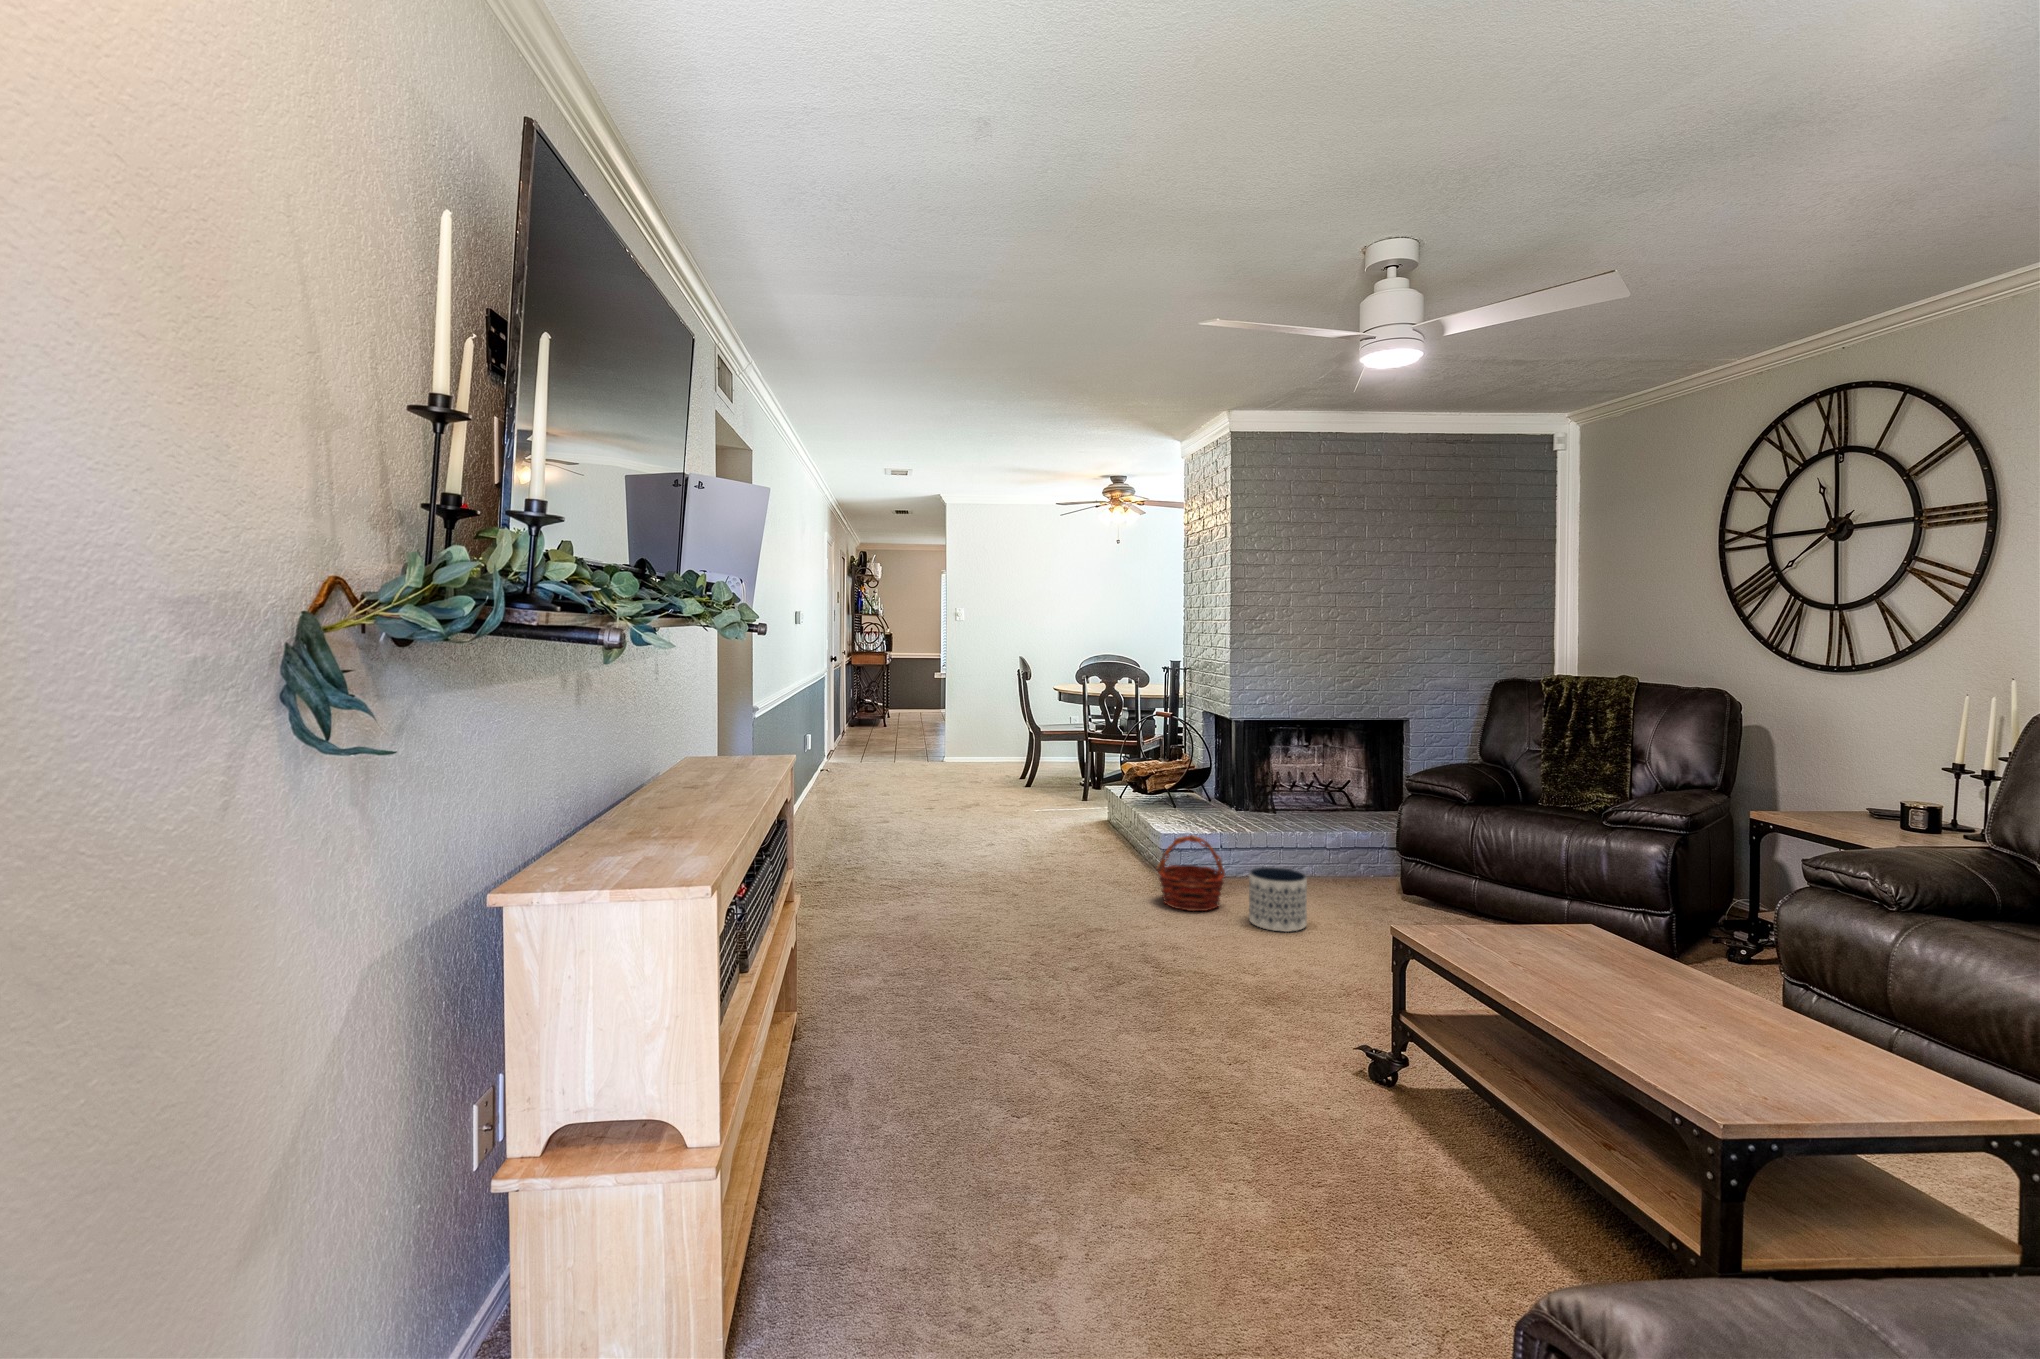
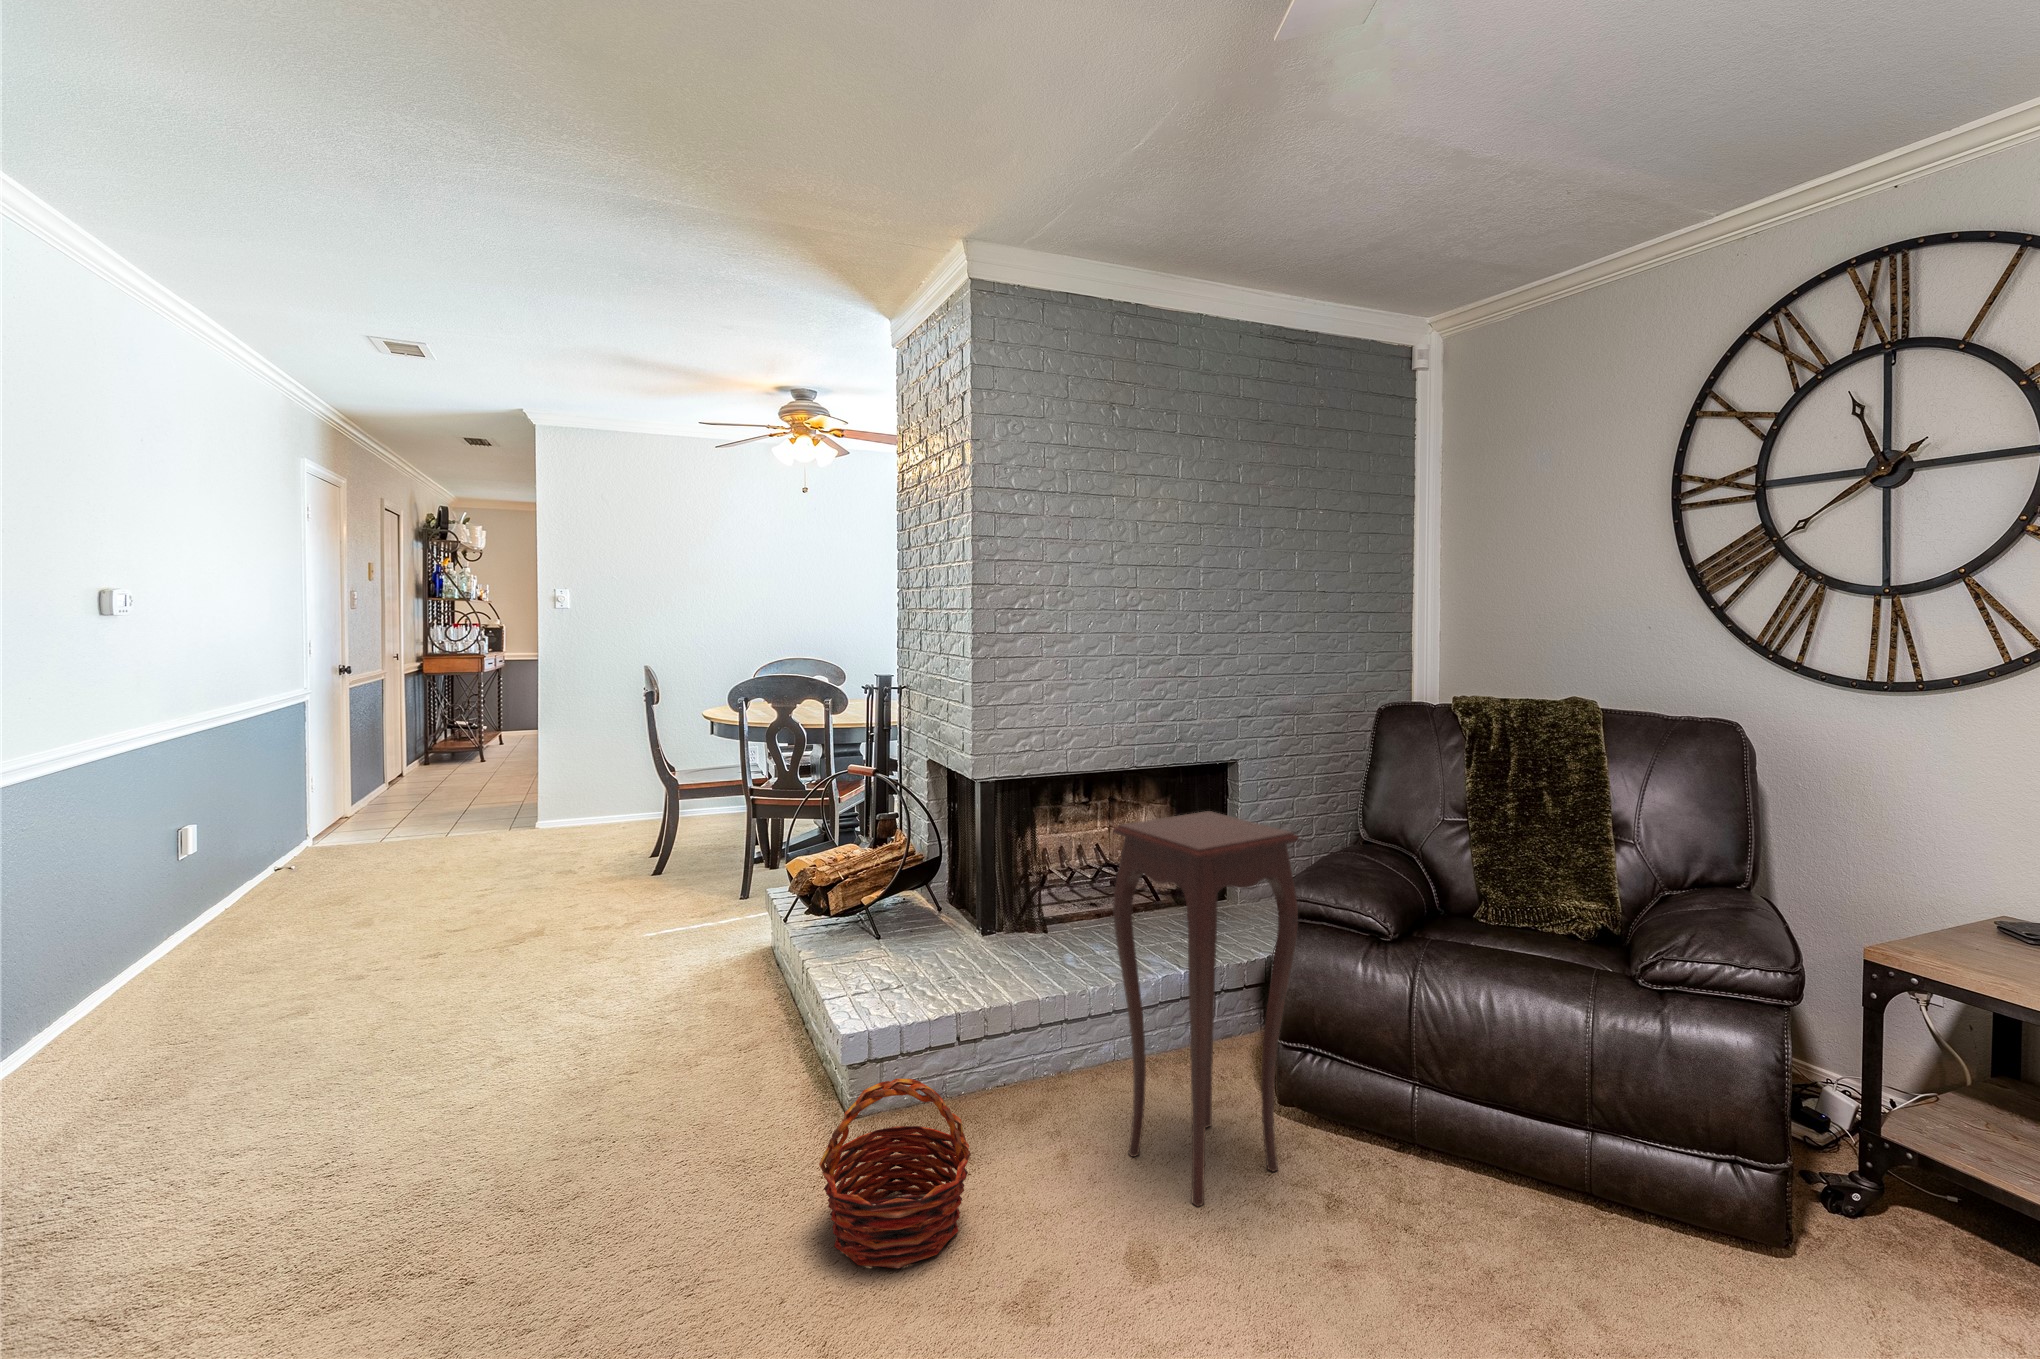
side table: none [1301,730,1403,917] -> present [1113,811,1299,1207]
planter: present [1249,867,1307,932] -> none [1023,1136,1144,1317]

